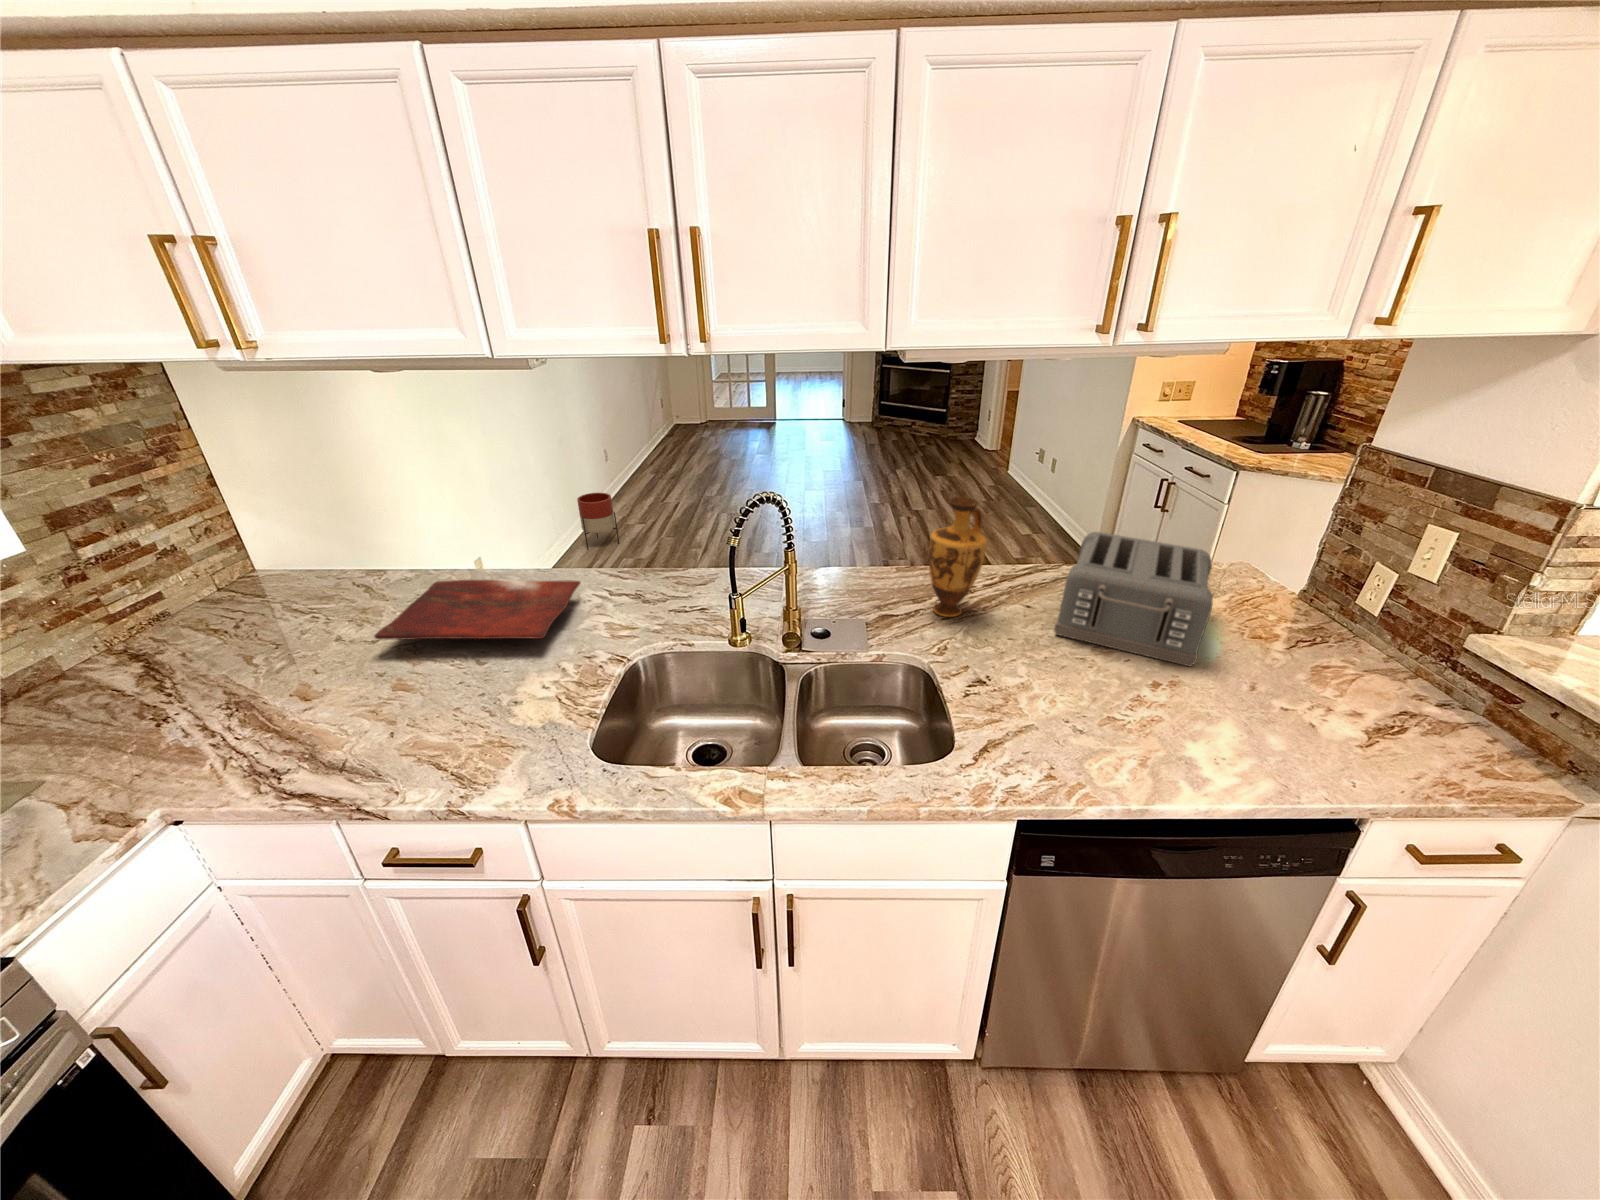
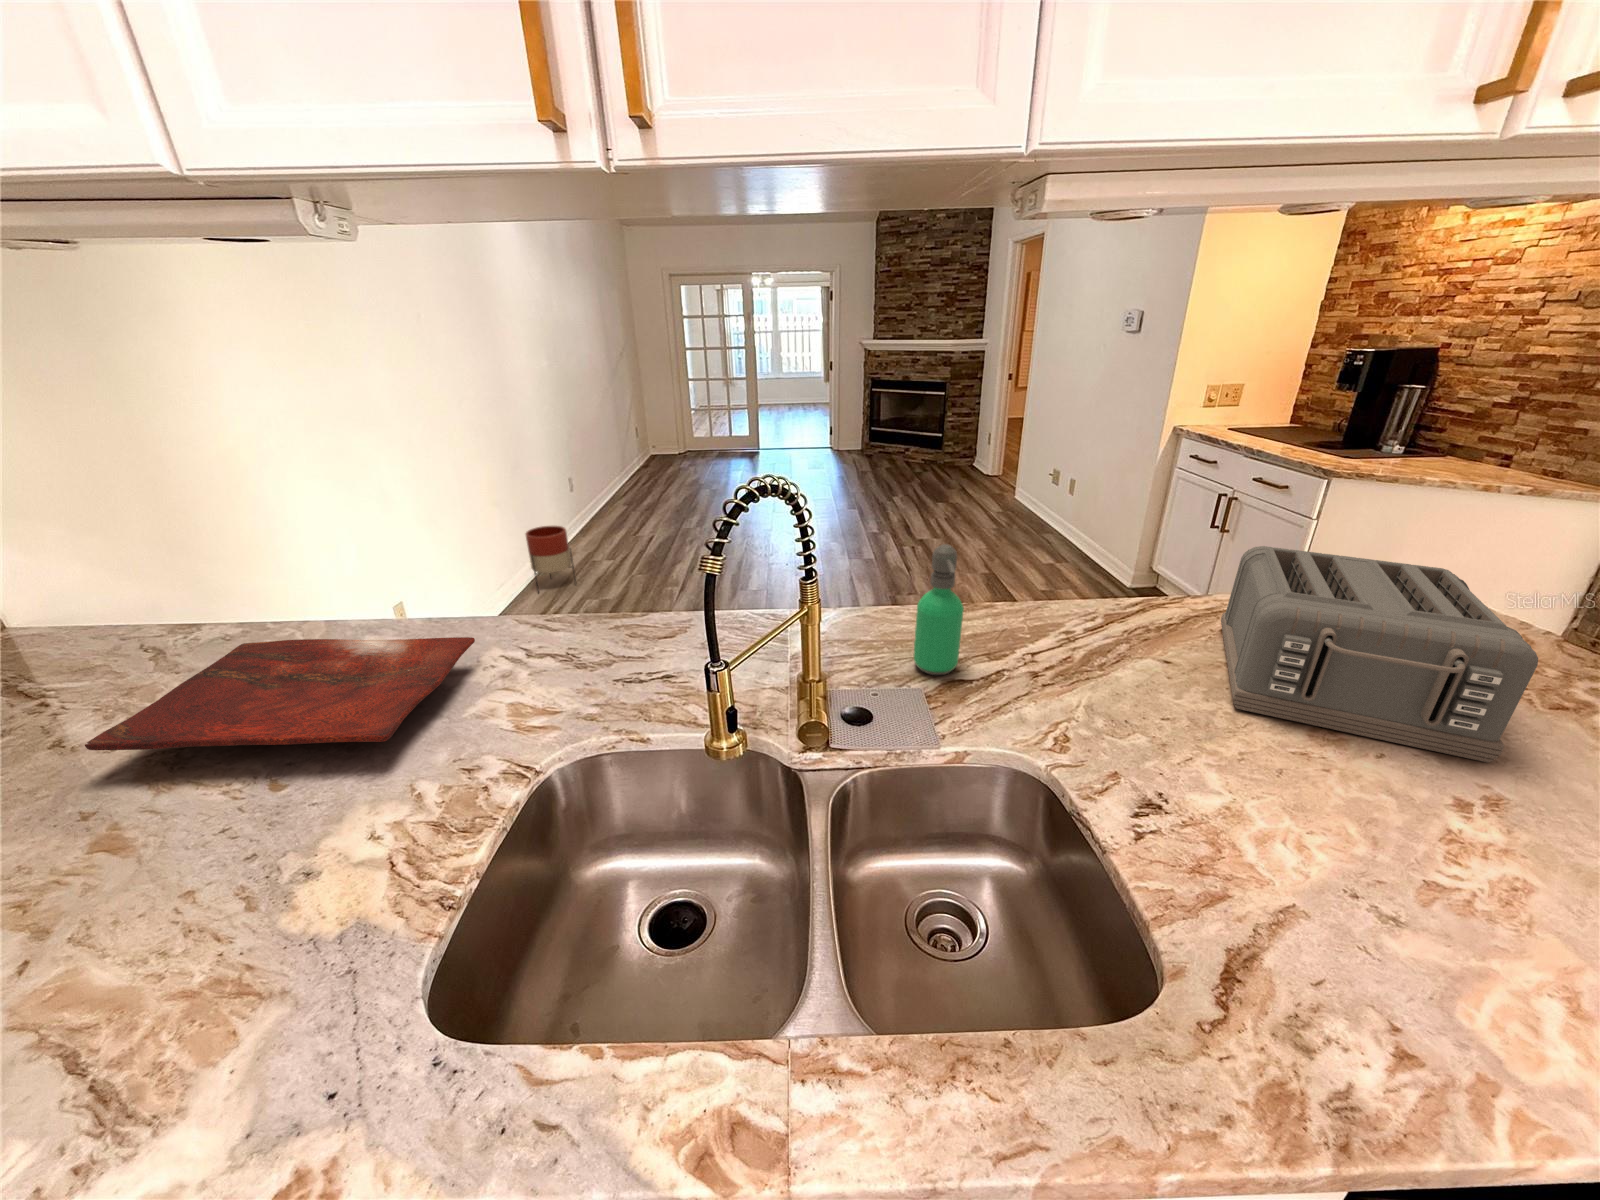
vase: present [928,497,987,617] -> none [1020,492,1118,682]
soap dispenser: none [862,528,893,611] -> present [913,544,964,675]

